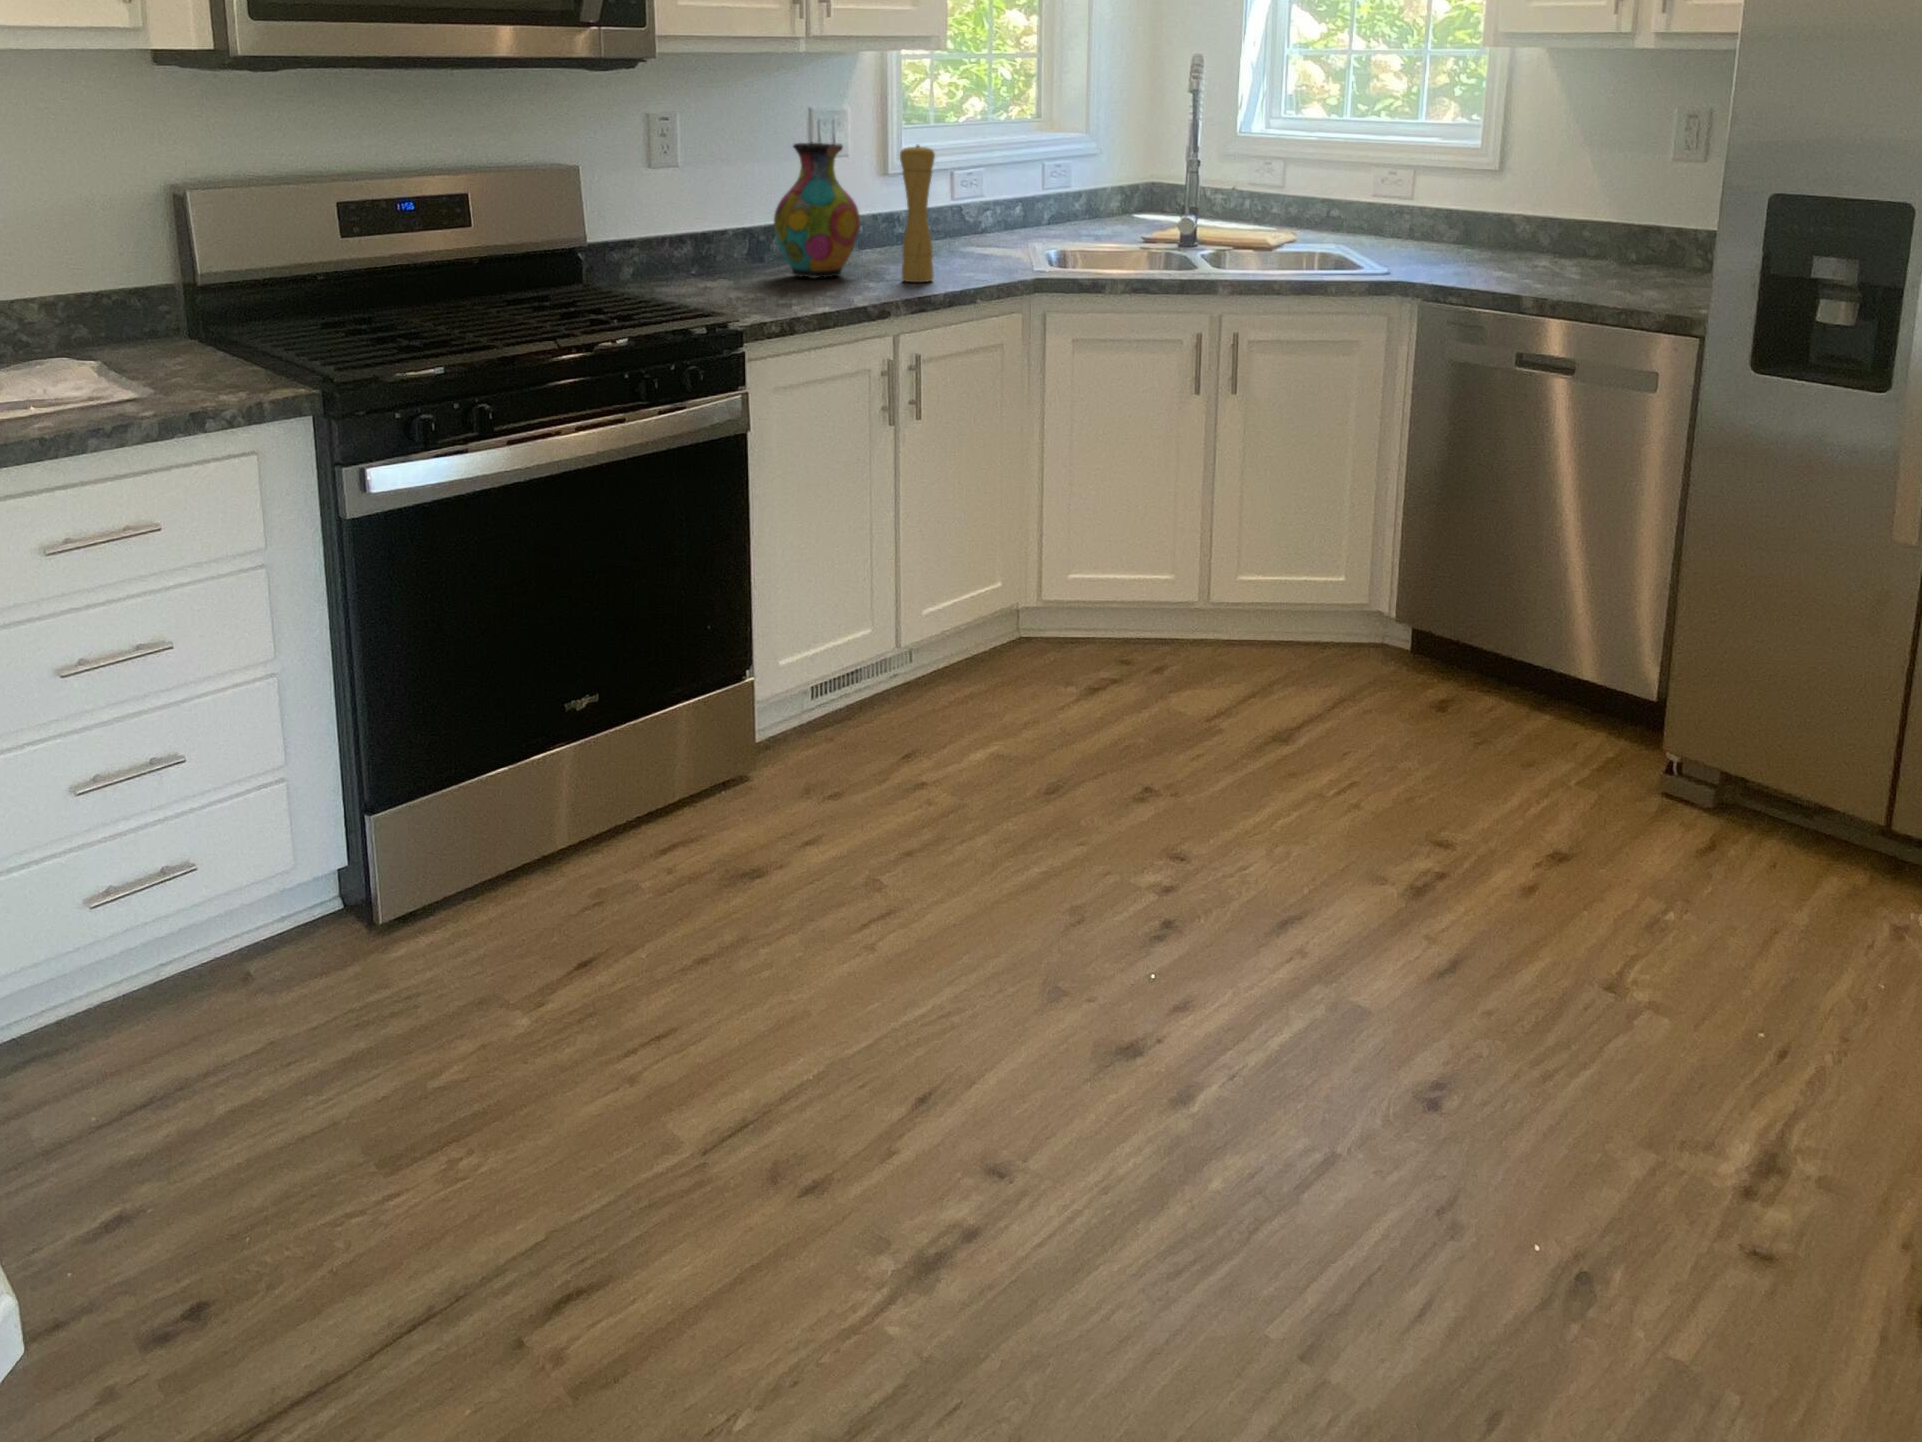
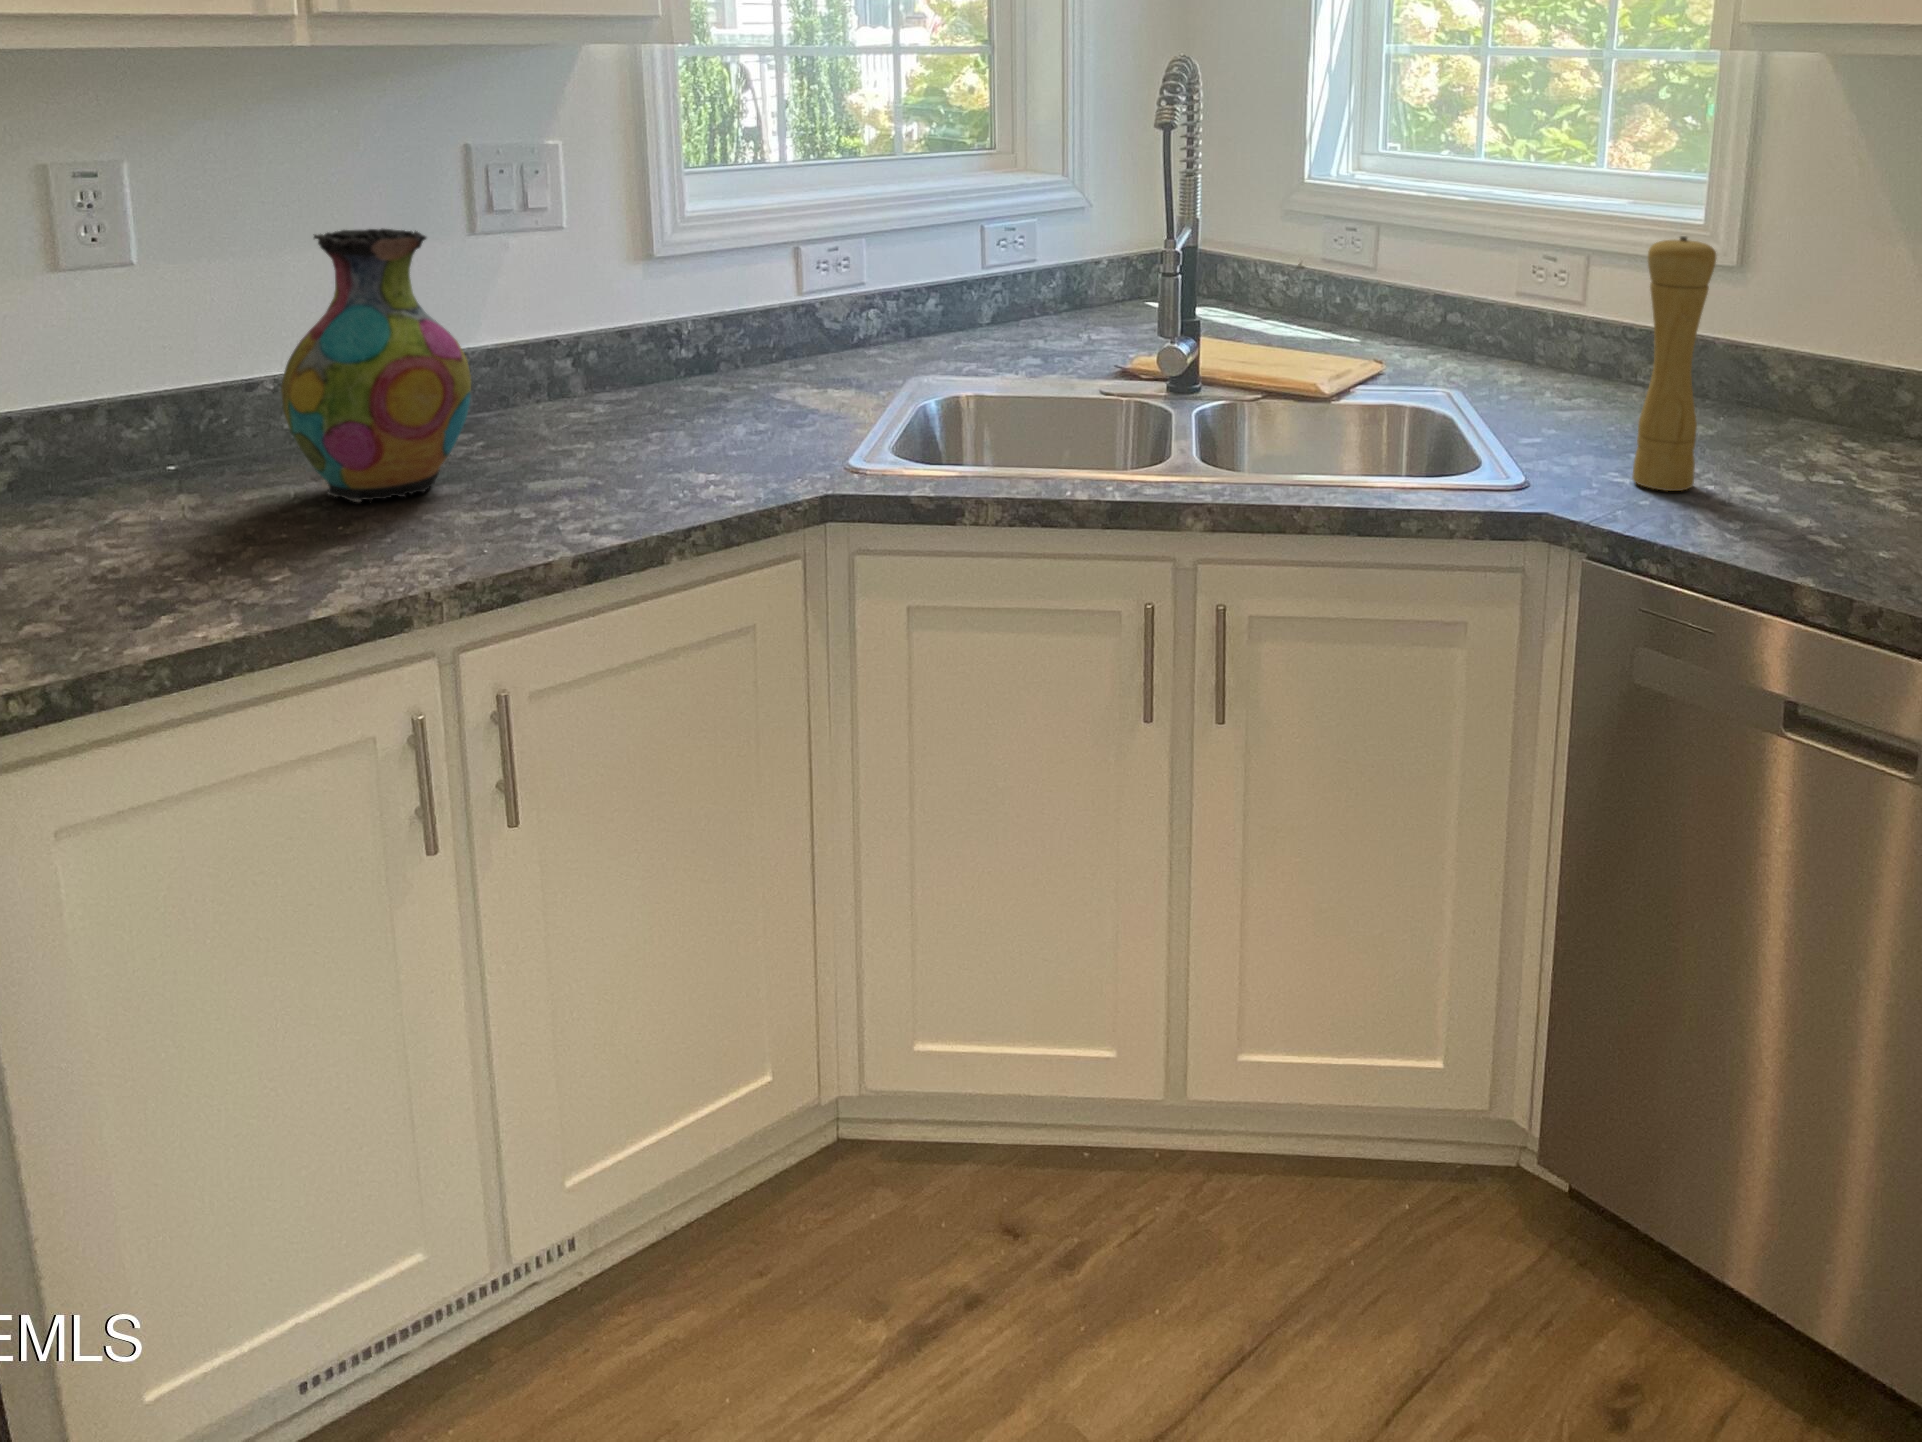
pepper mill: present [900,145,935,282] -> present [1632,236,1716,491]

